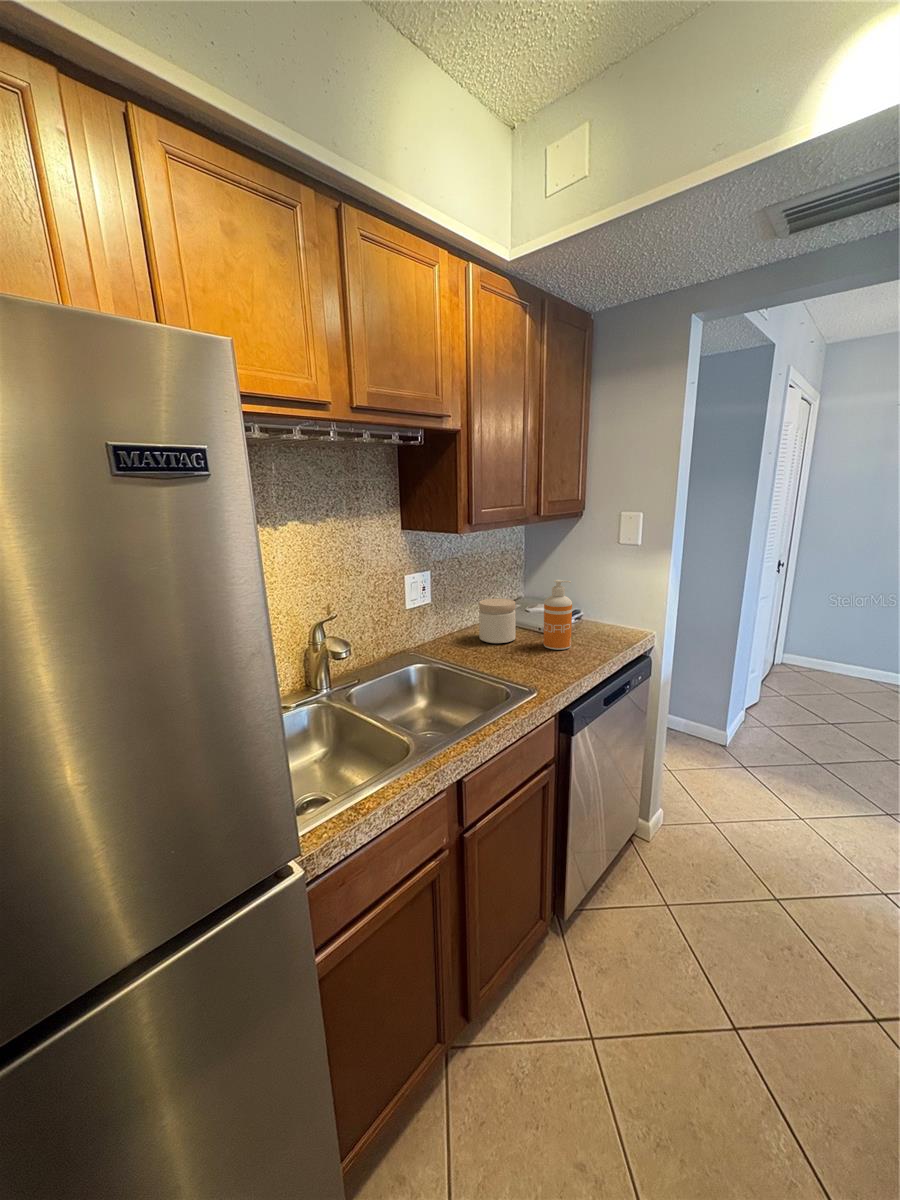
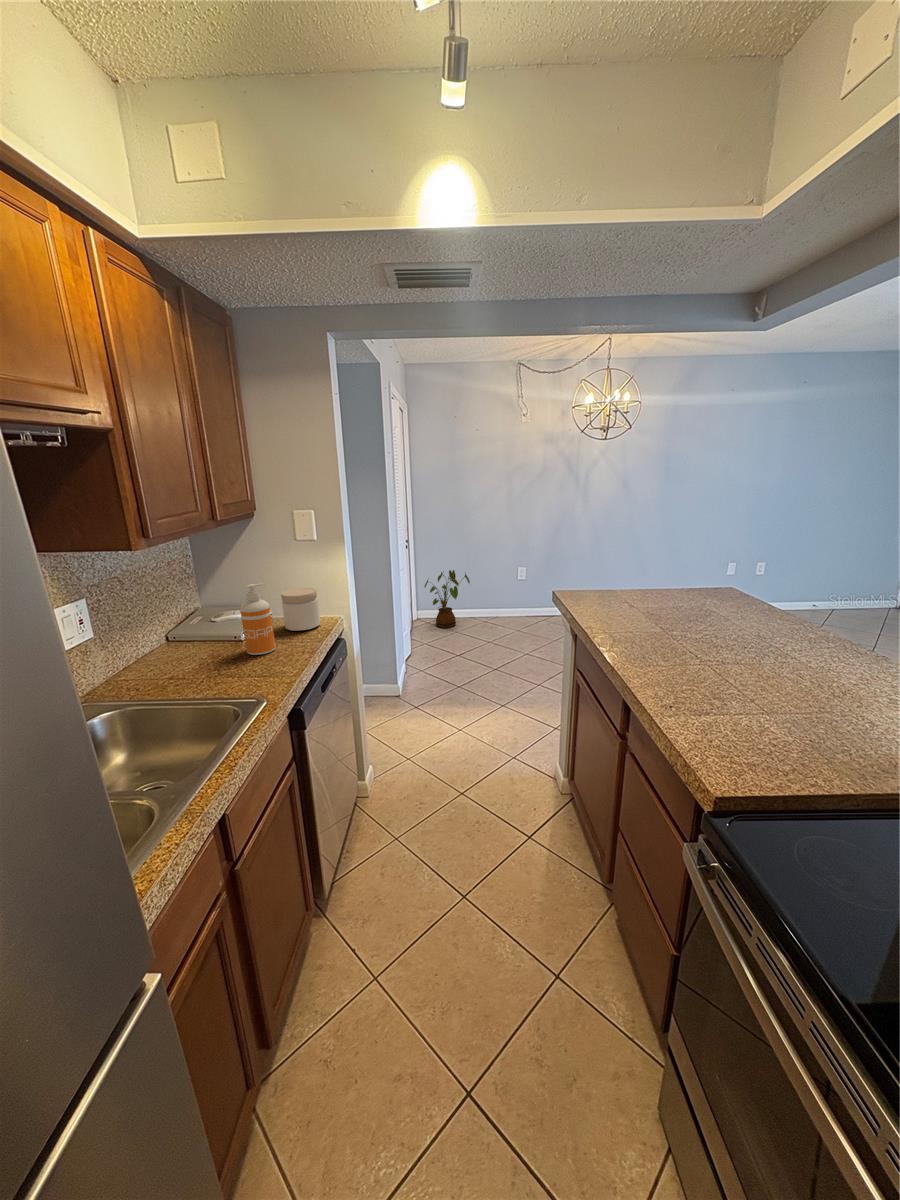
jar: present [479,598,516,643] -> present [281,588,320,631]
house plant: none [797,611,873,684] -> present [424,570,470,628]

